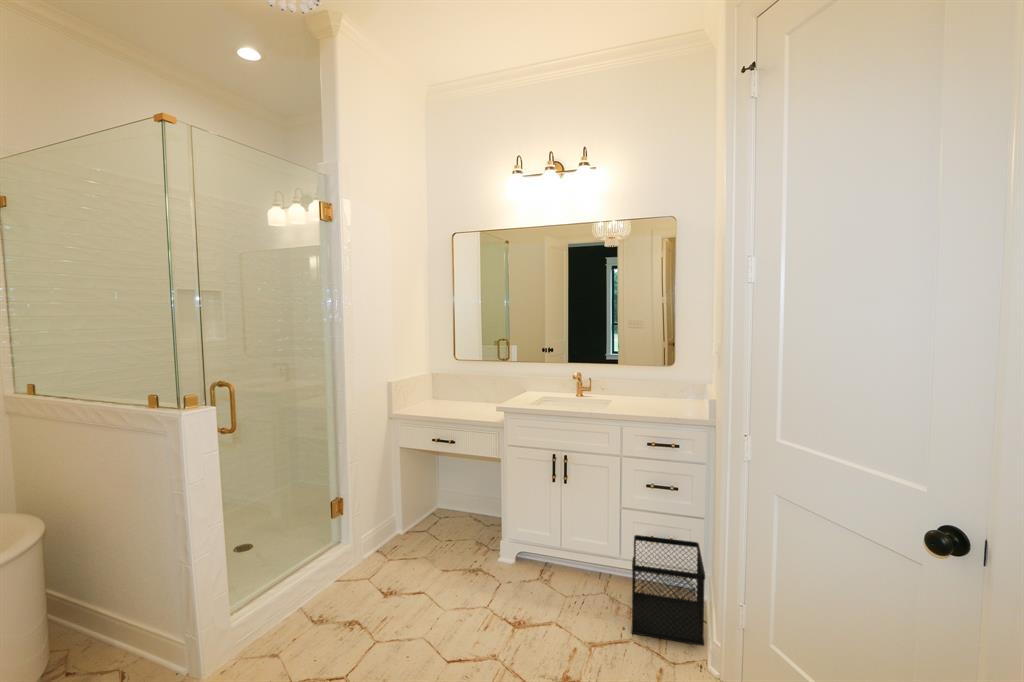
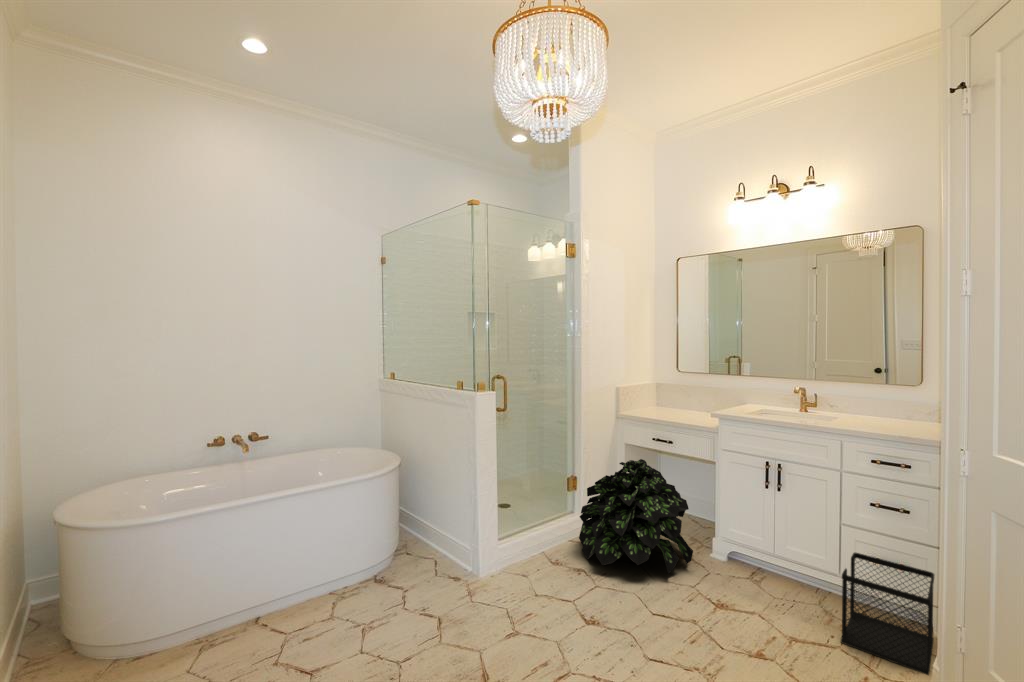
potted plant: none [349,468,484,611] -> present [579,459,693,574]

